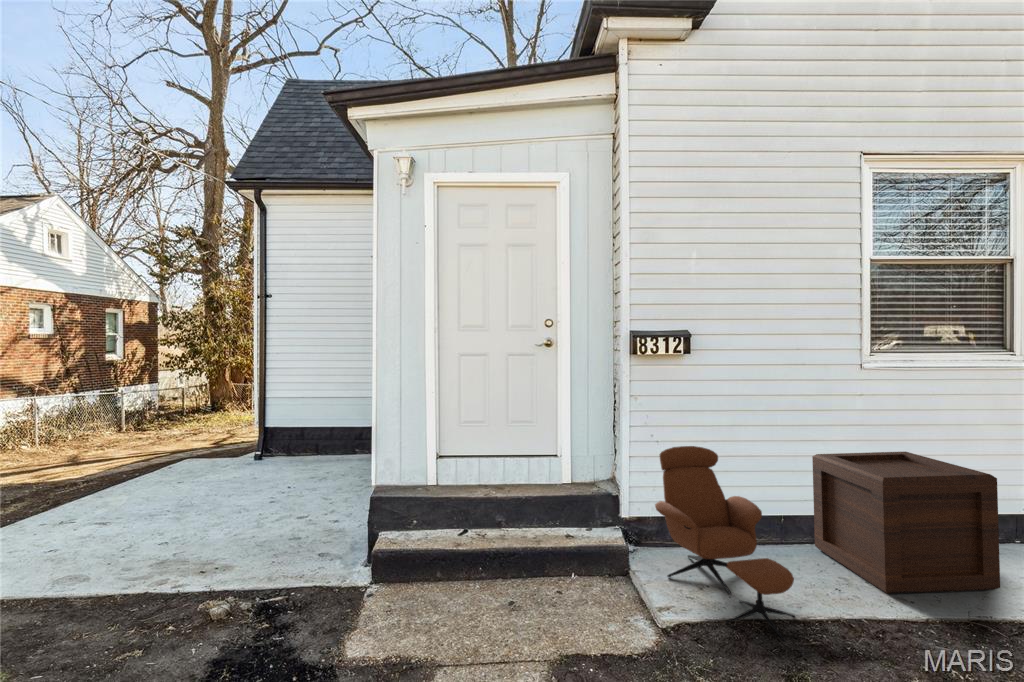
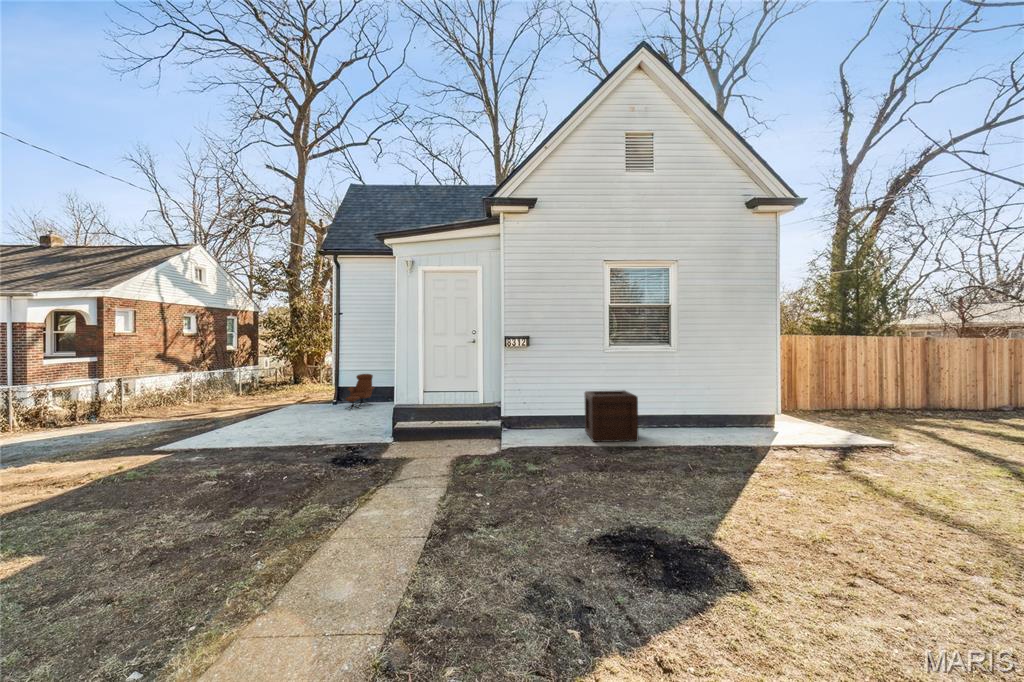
lounge chair: present [655,446,795,641] -> present [346,374,375,409]

